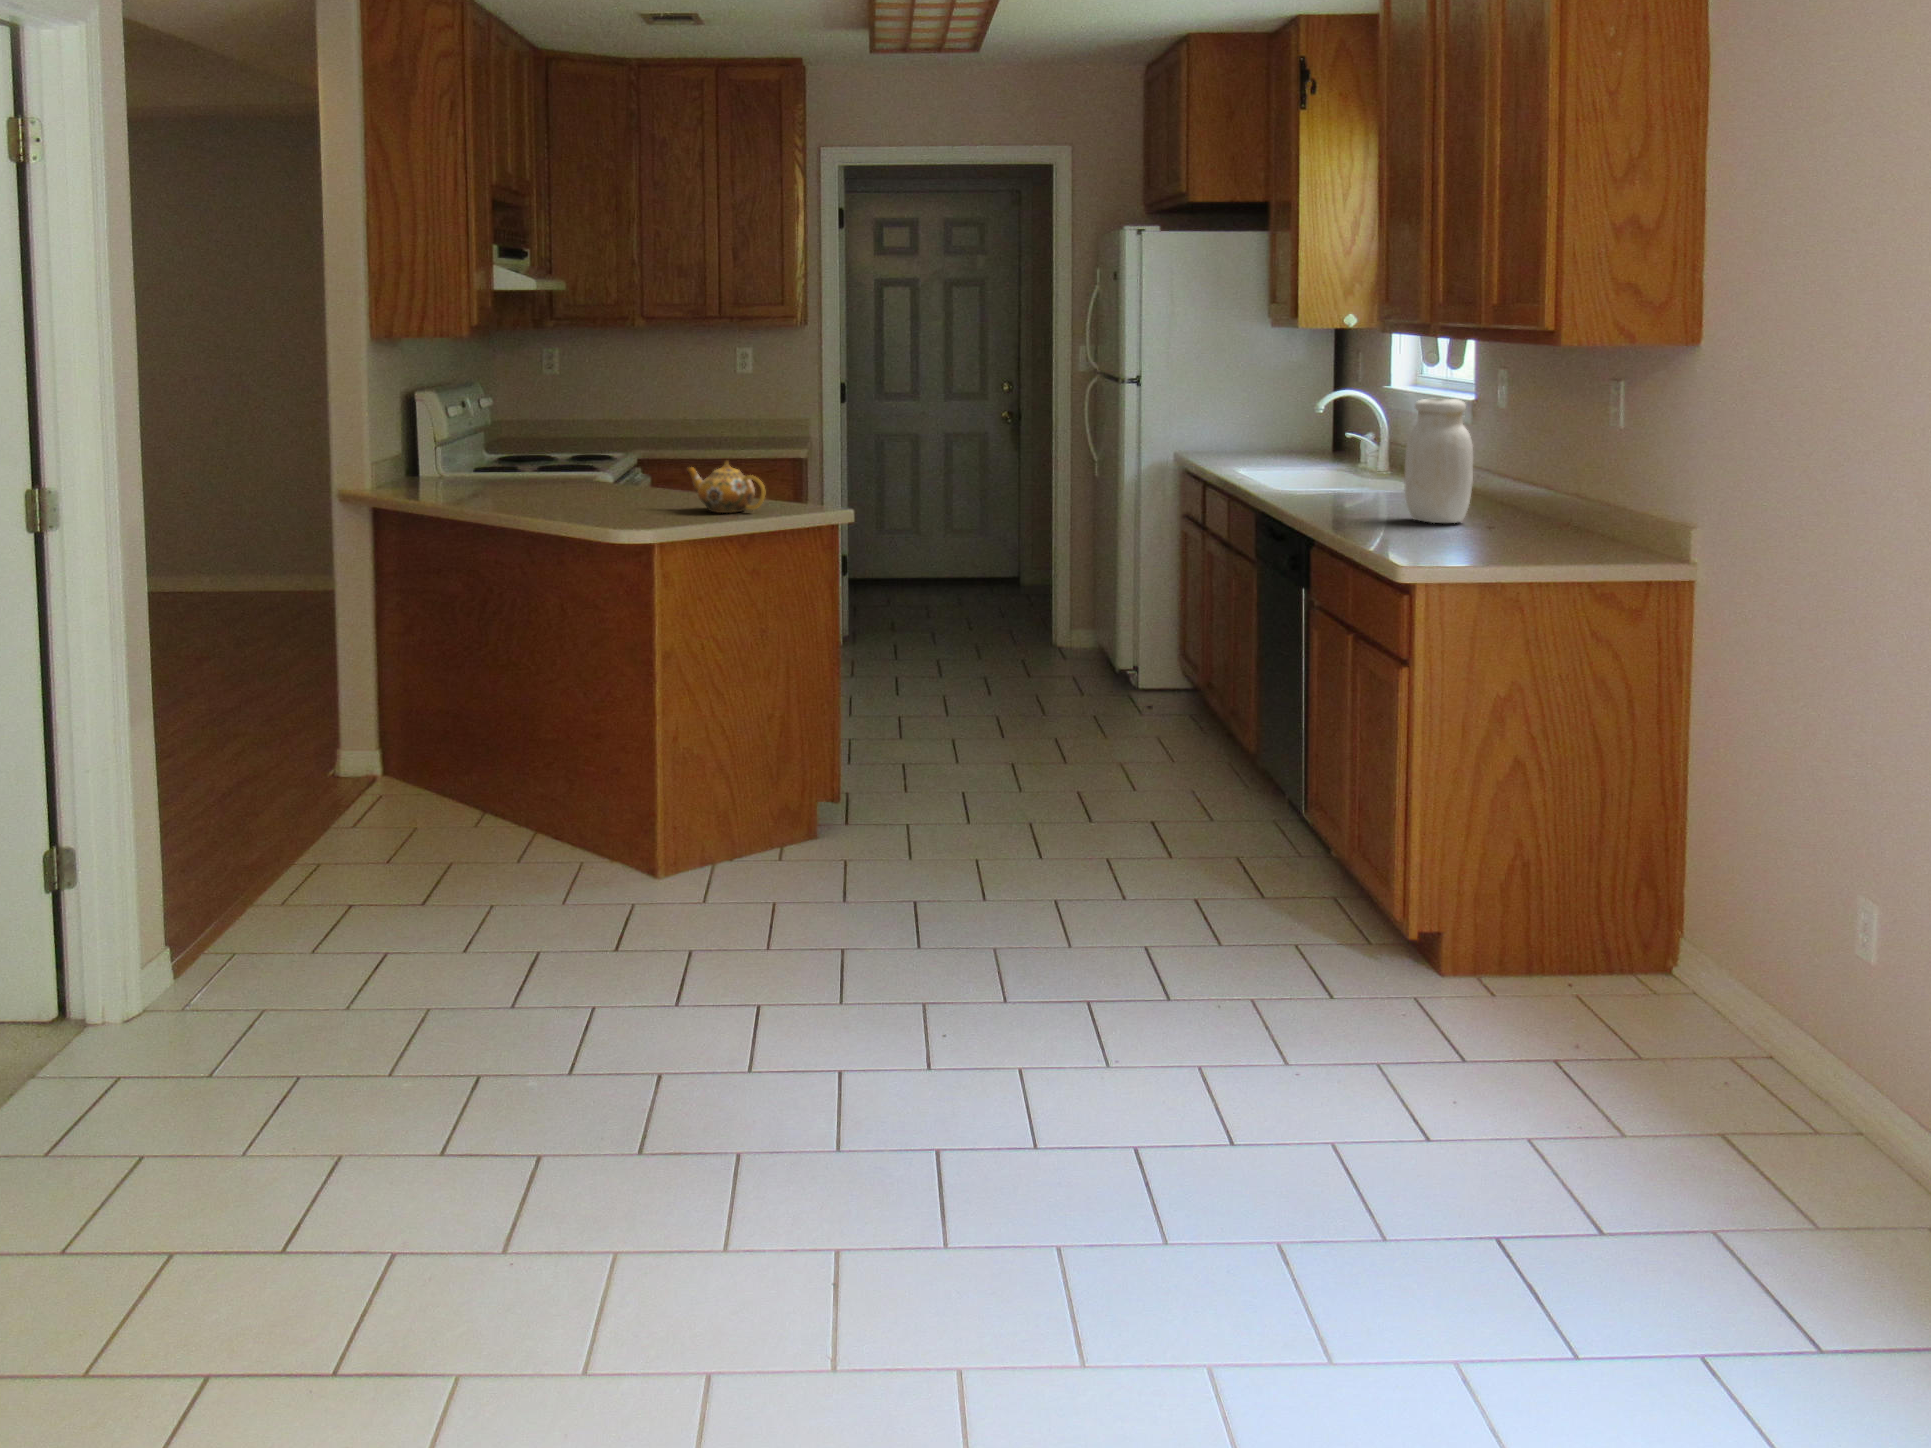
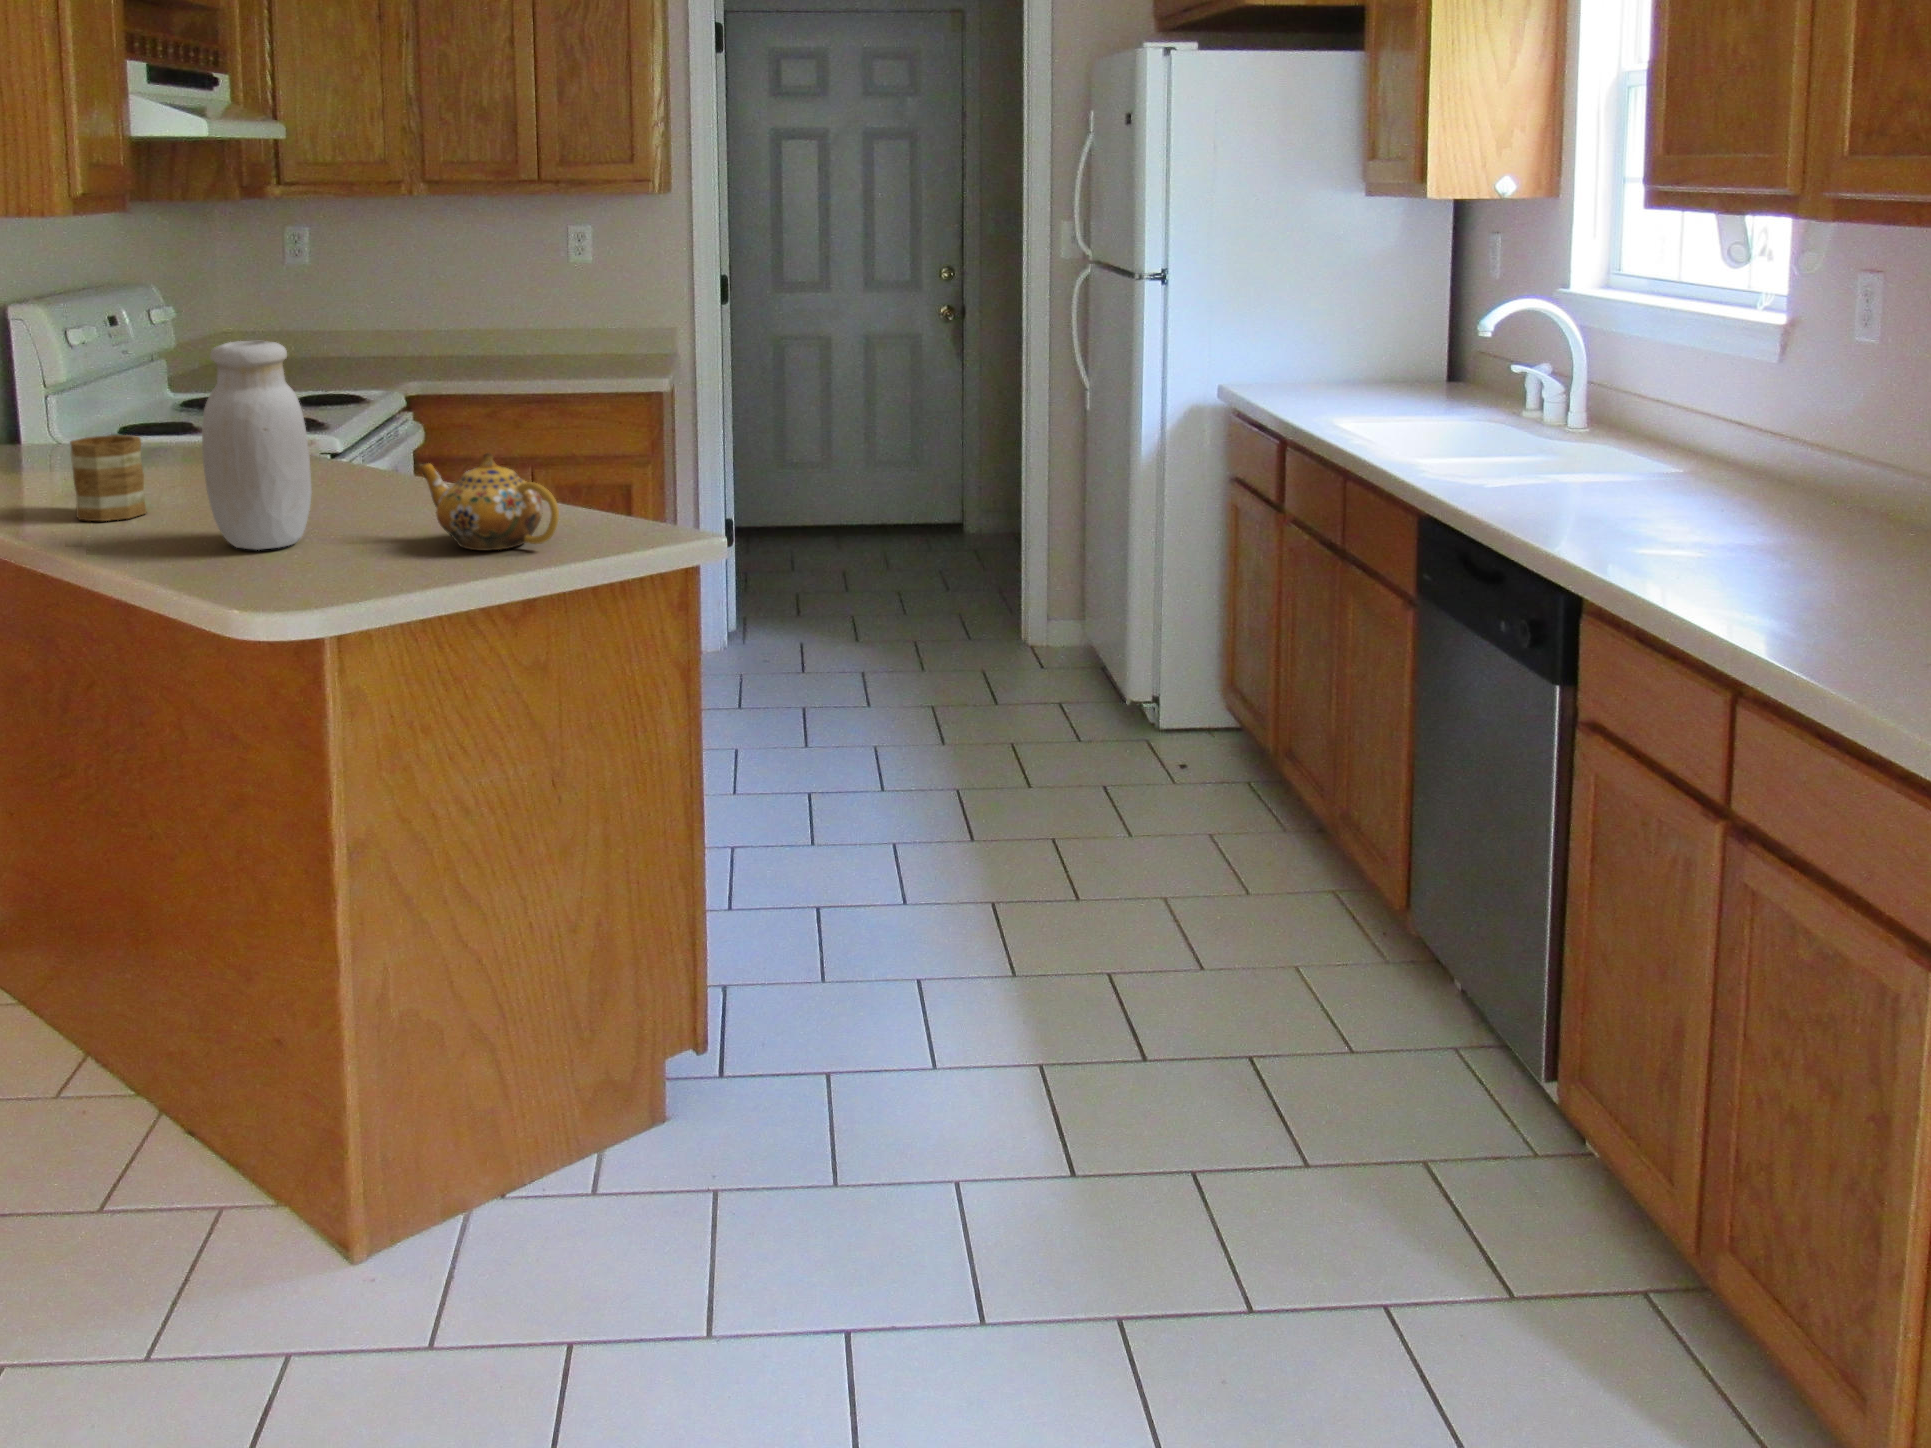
jar: present [1405,398,1473,523] -> present [202,340,312,550]
mug: none [483,456,527,503] -> present [70,435,147,521]

